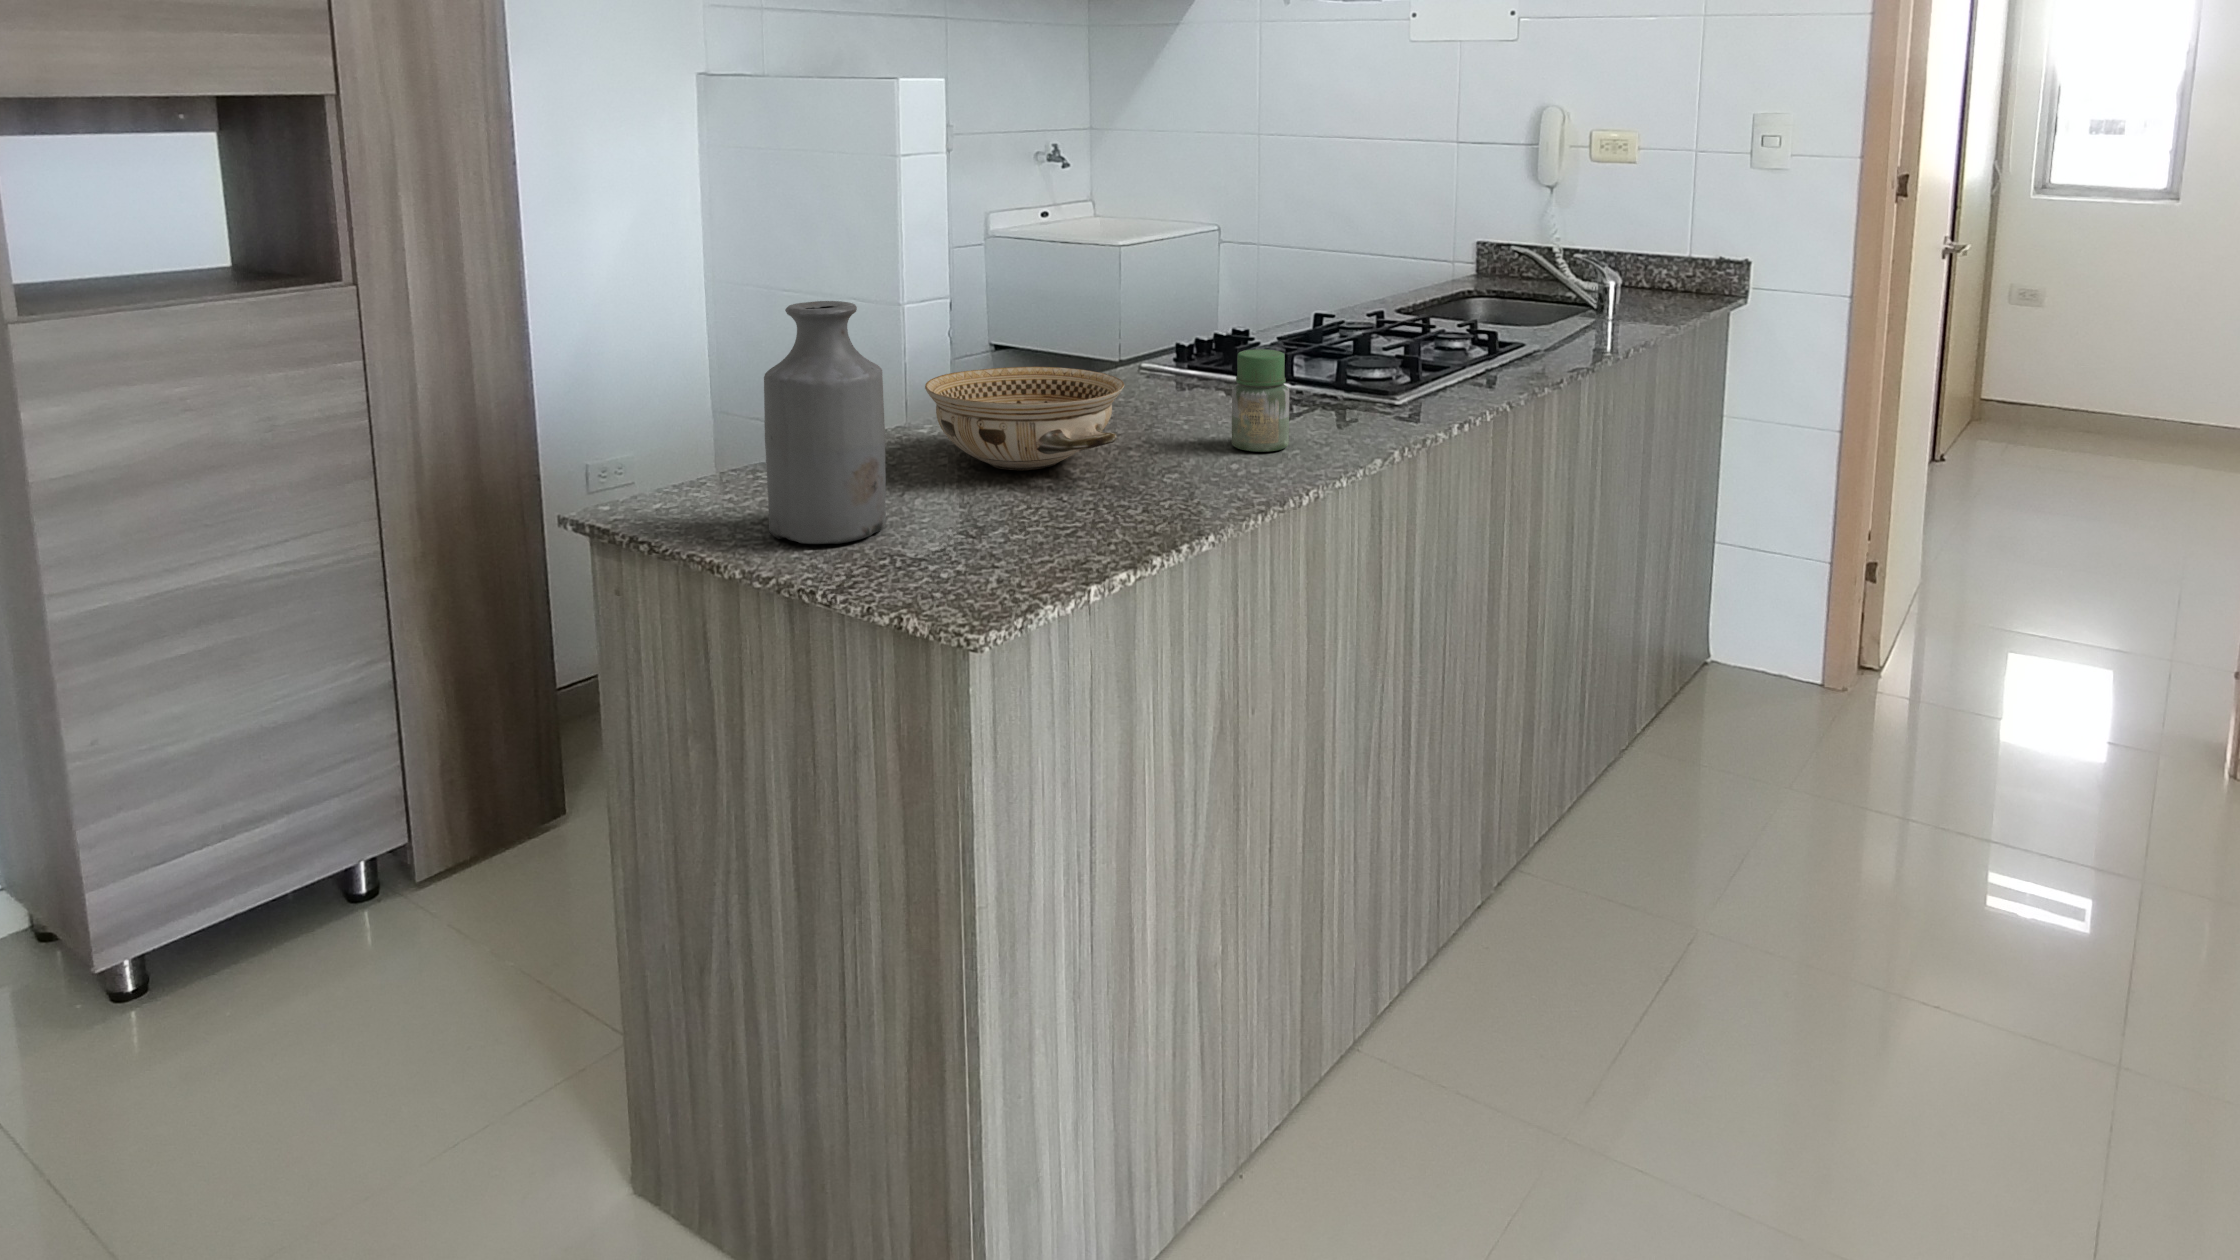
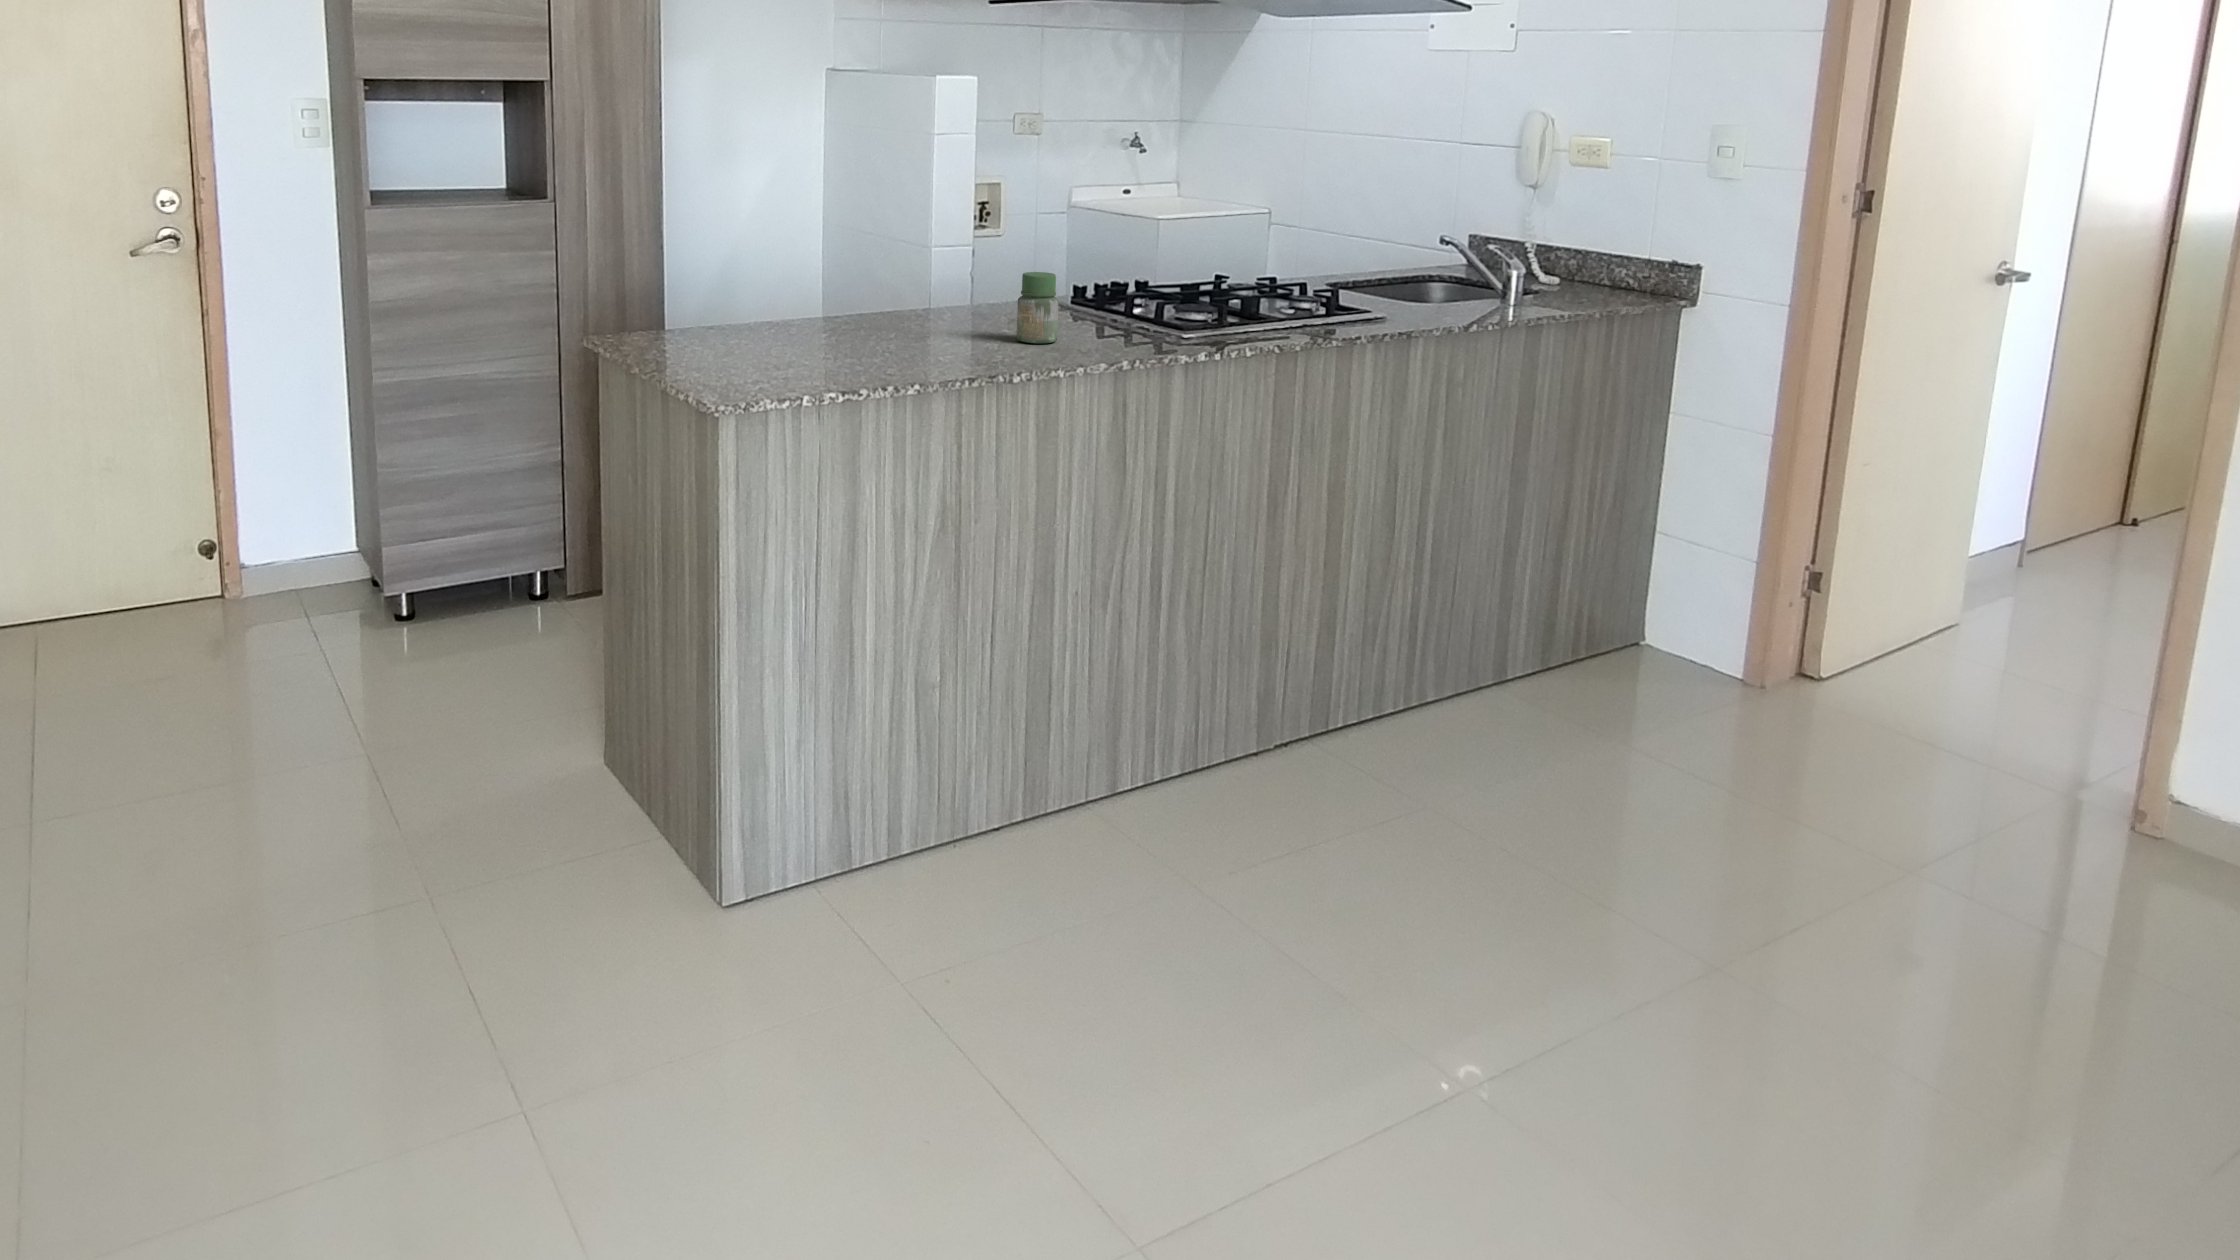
bottle: present [764,301,886,544] -> none [679,209,750,353]
ceramic bowl: present [925,367,1124,470] -> none [809,272,941,337]

